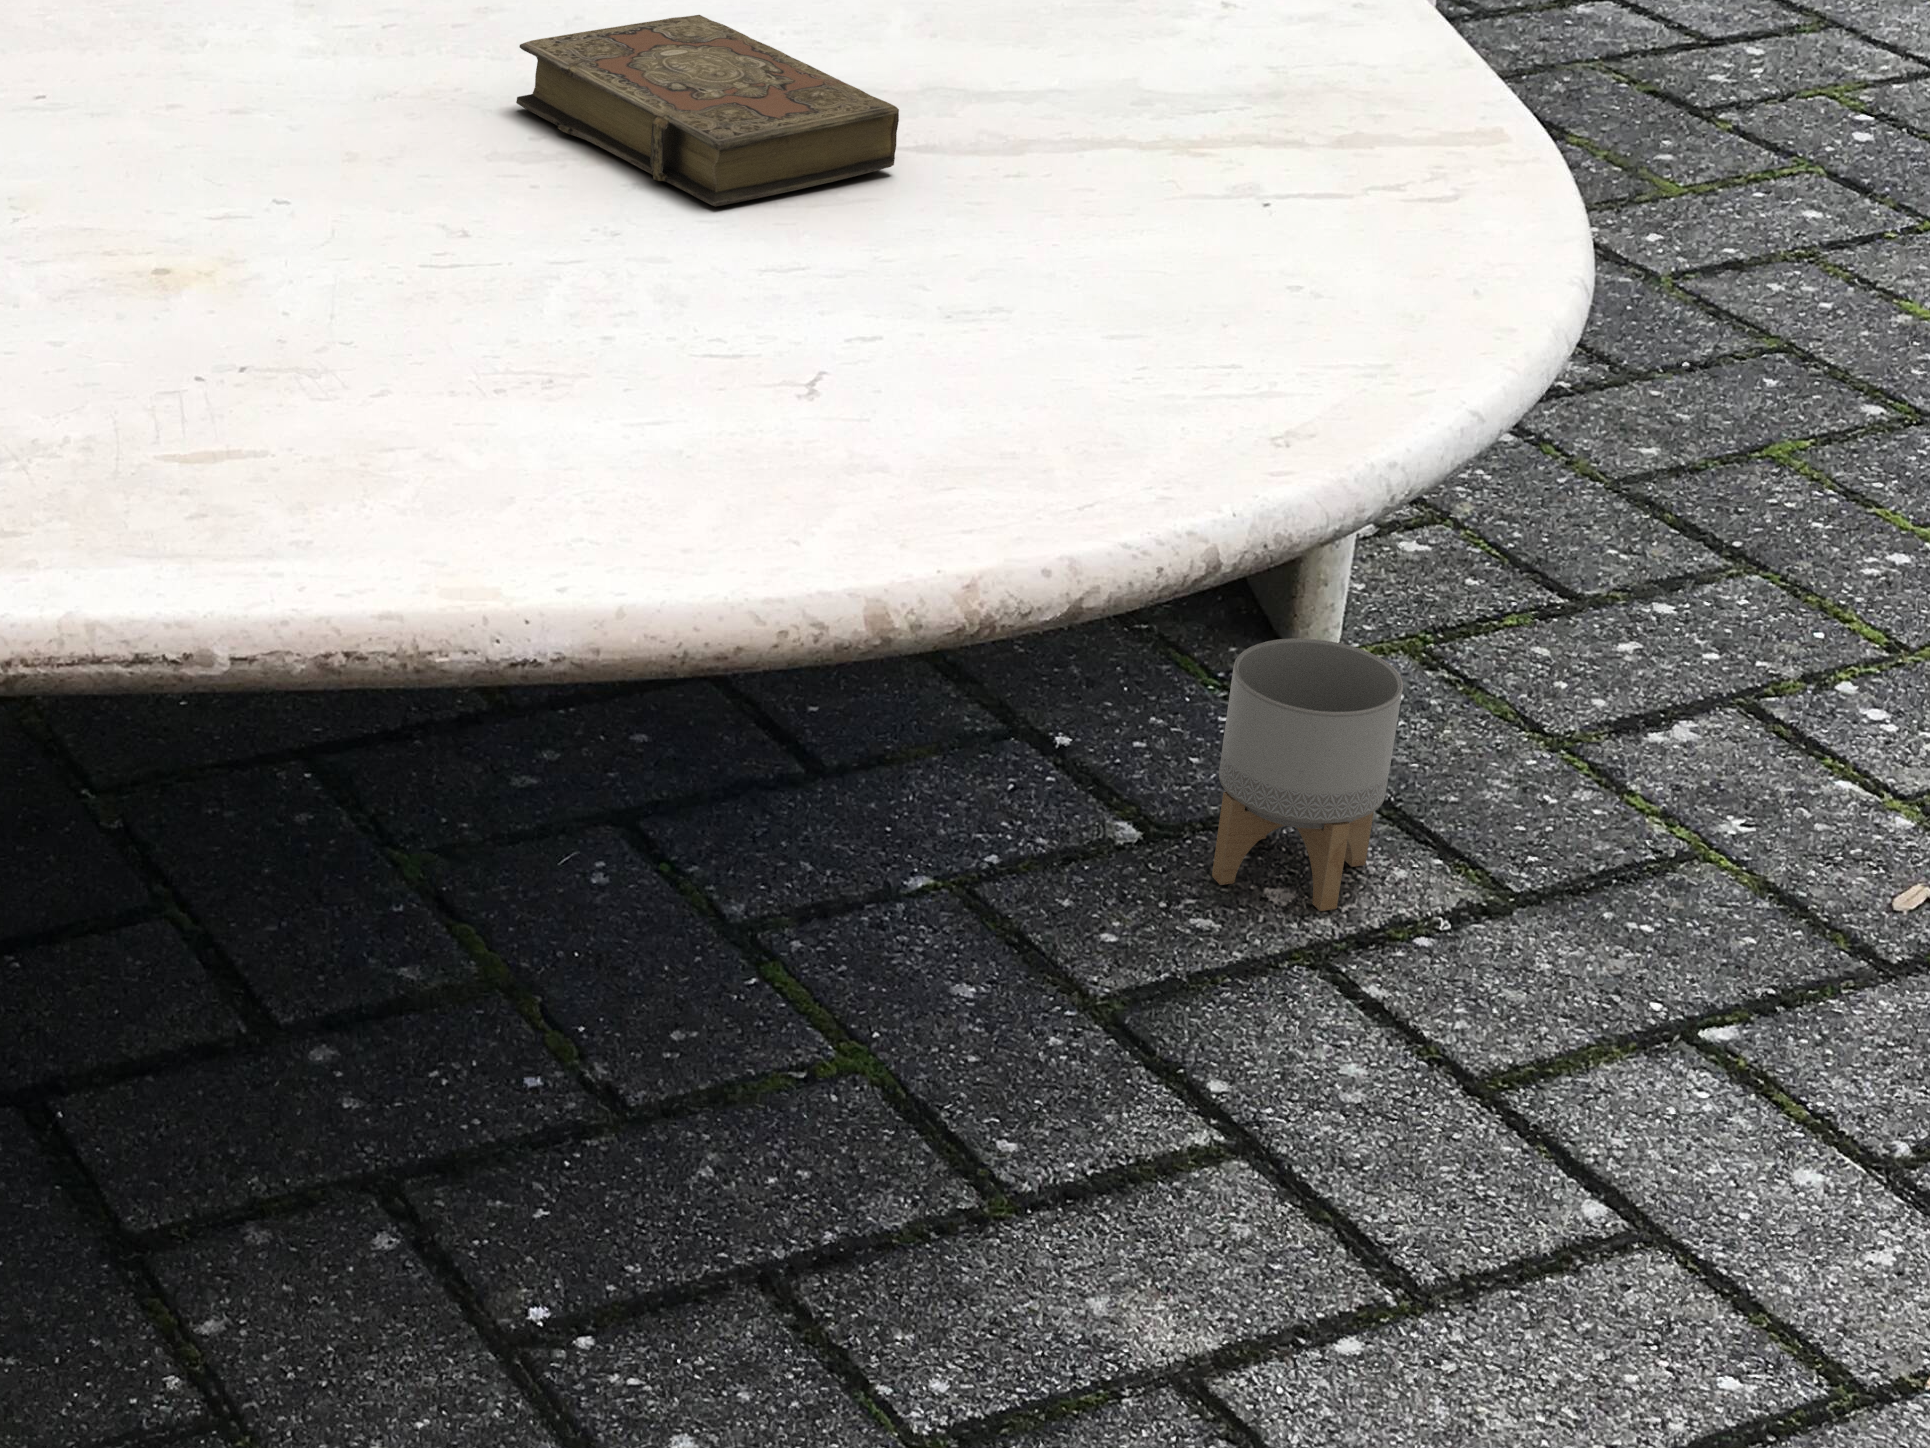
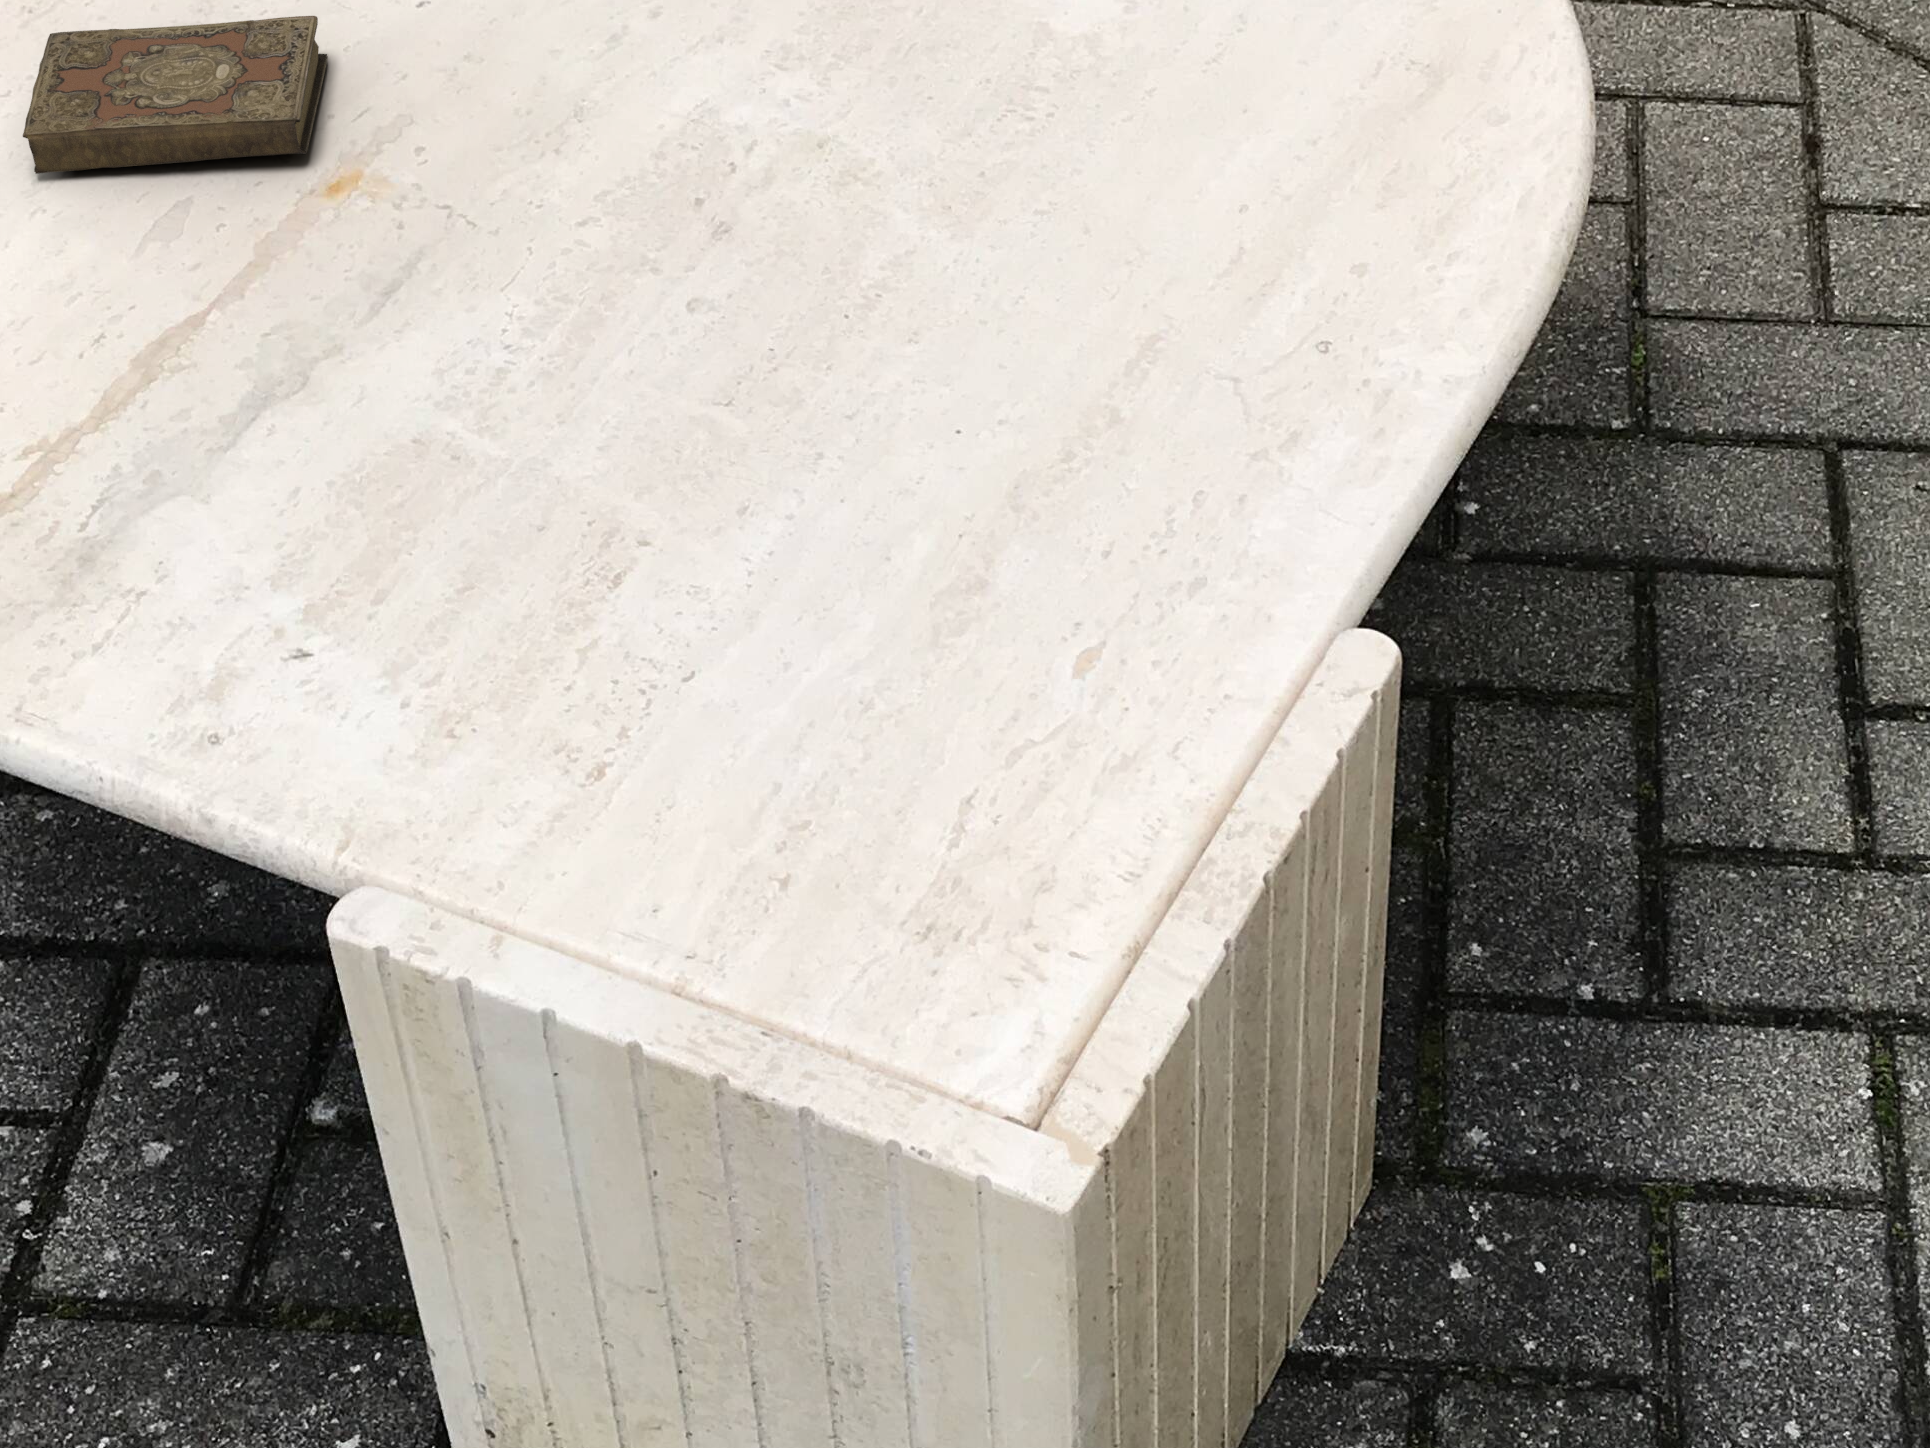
planter: present [1212,638,1403,911] -> none [47,970,244,1219]

